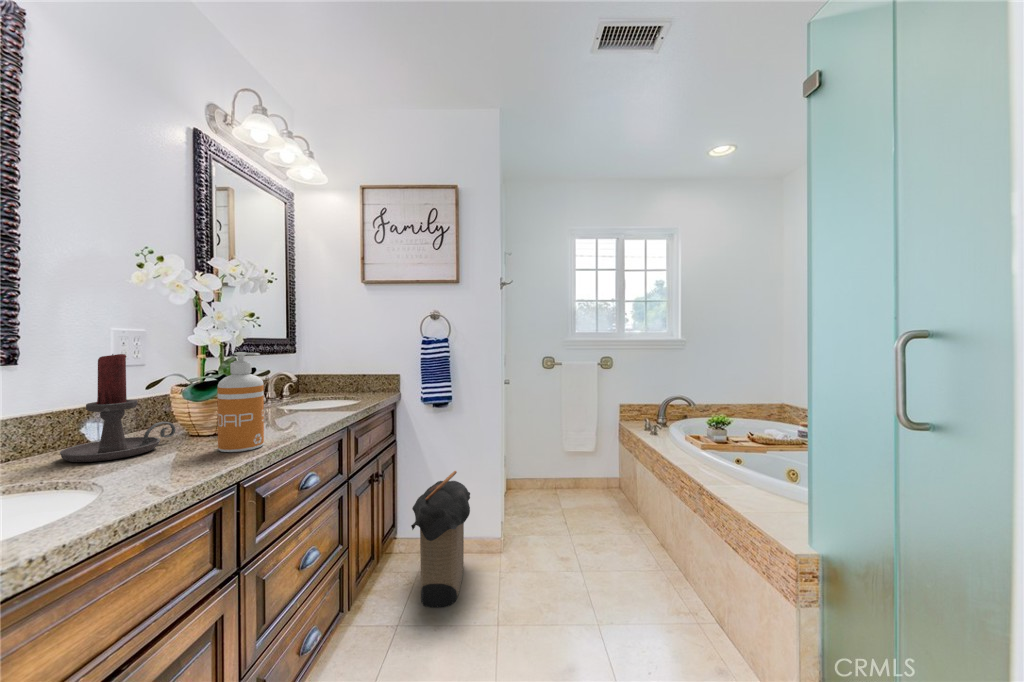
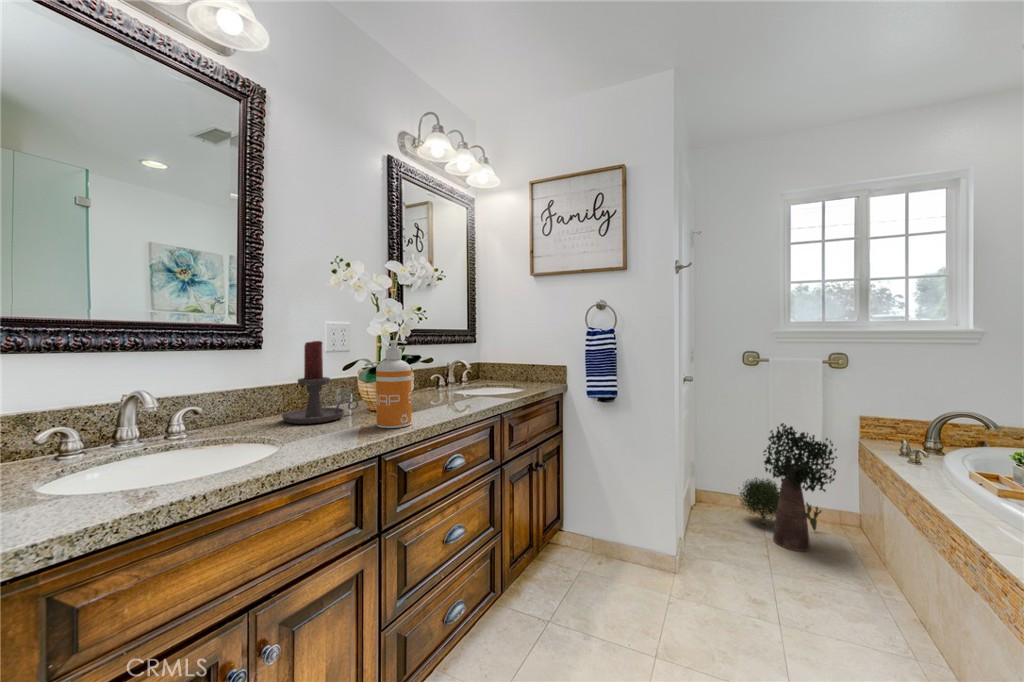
potted plant: none [543,412,610,512] -> present [740,423,837,551]
laundry hamper: present [411,471,470,608] -> none [563,473,636,618]

